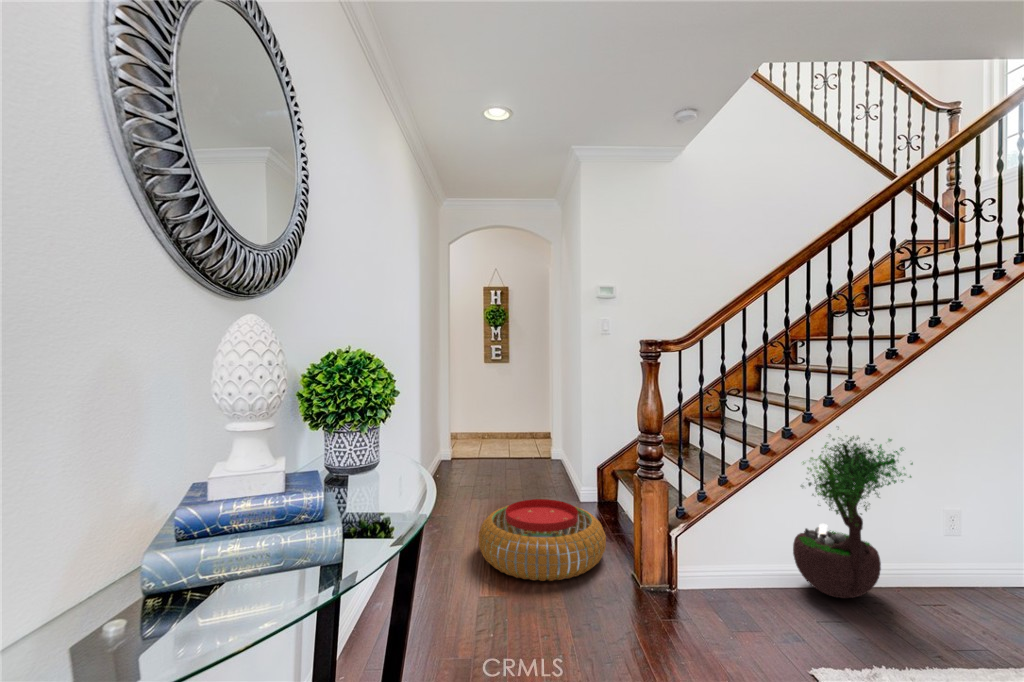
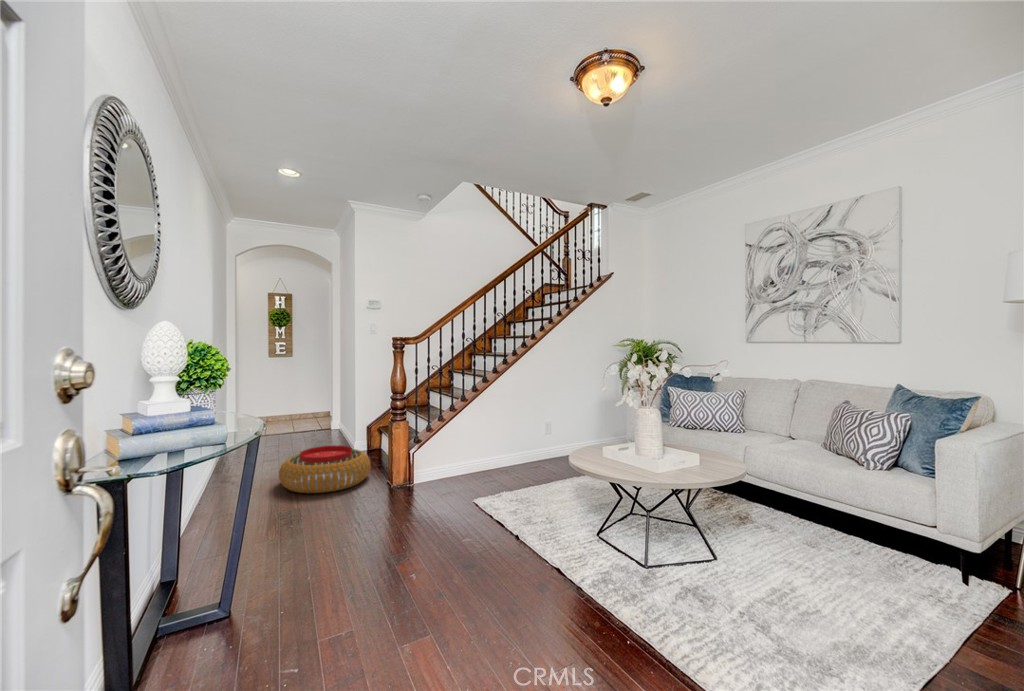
potted tree: present [793,427,913,598] -> none [477,382,528,473]

